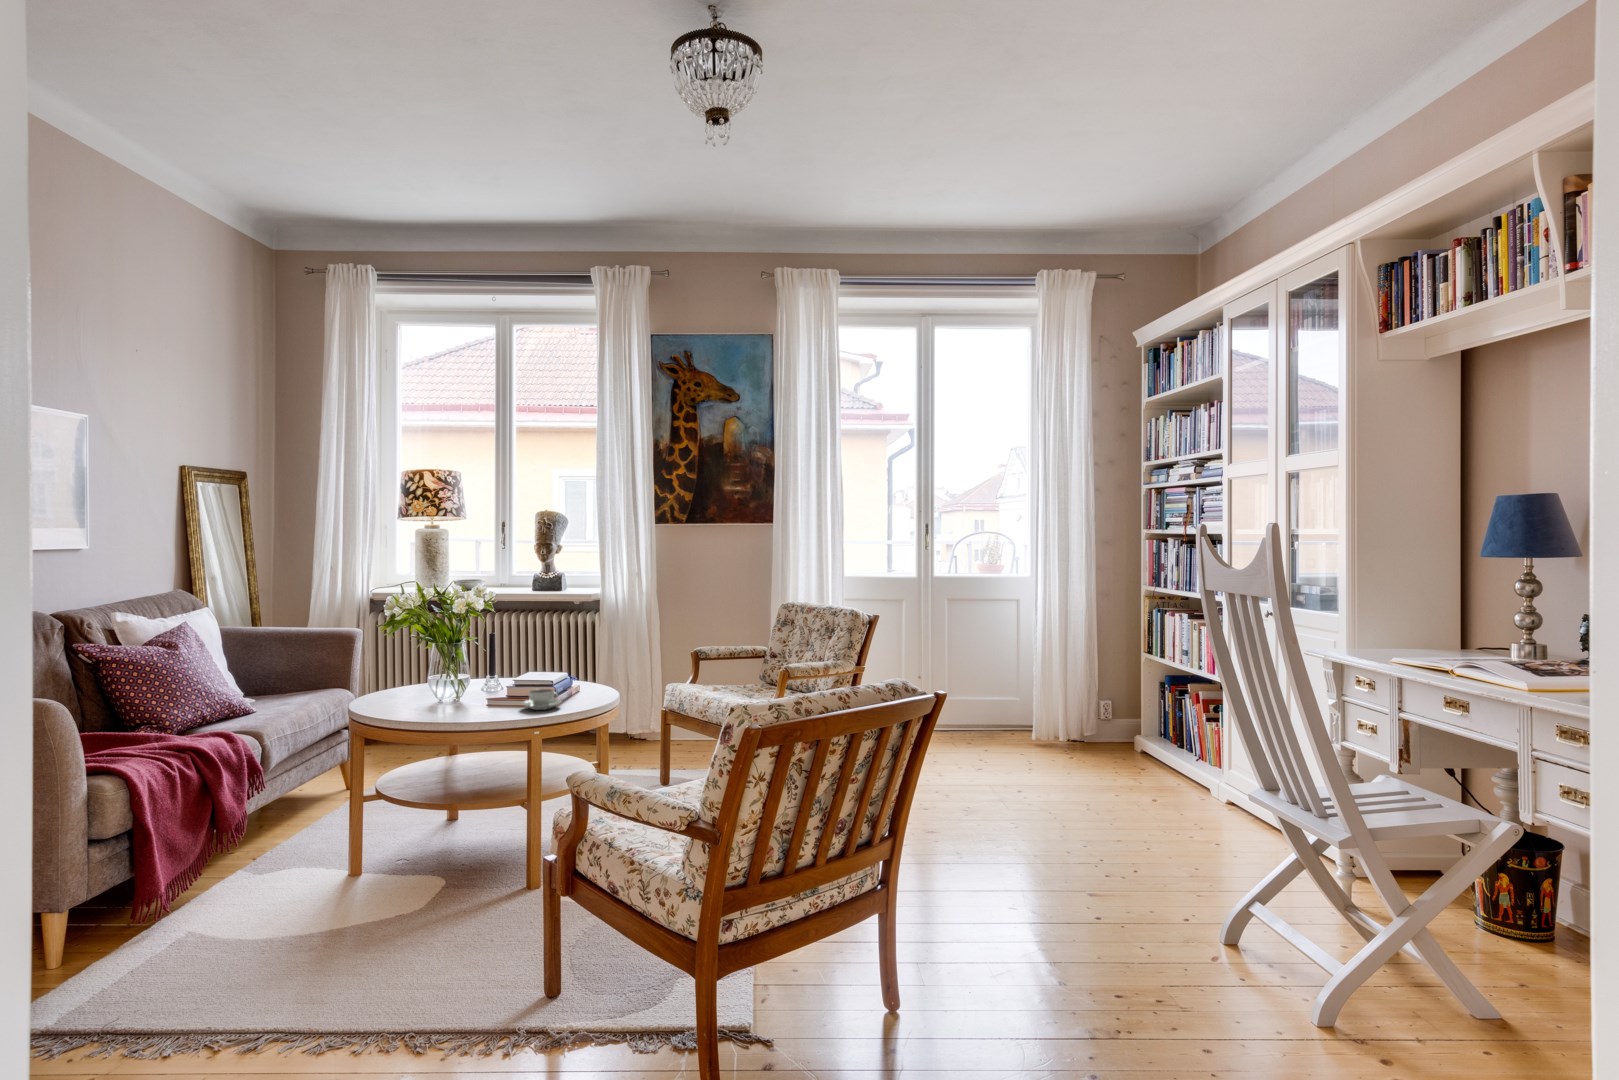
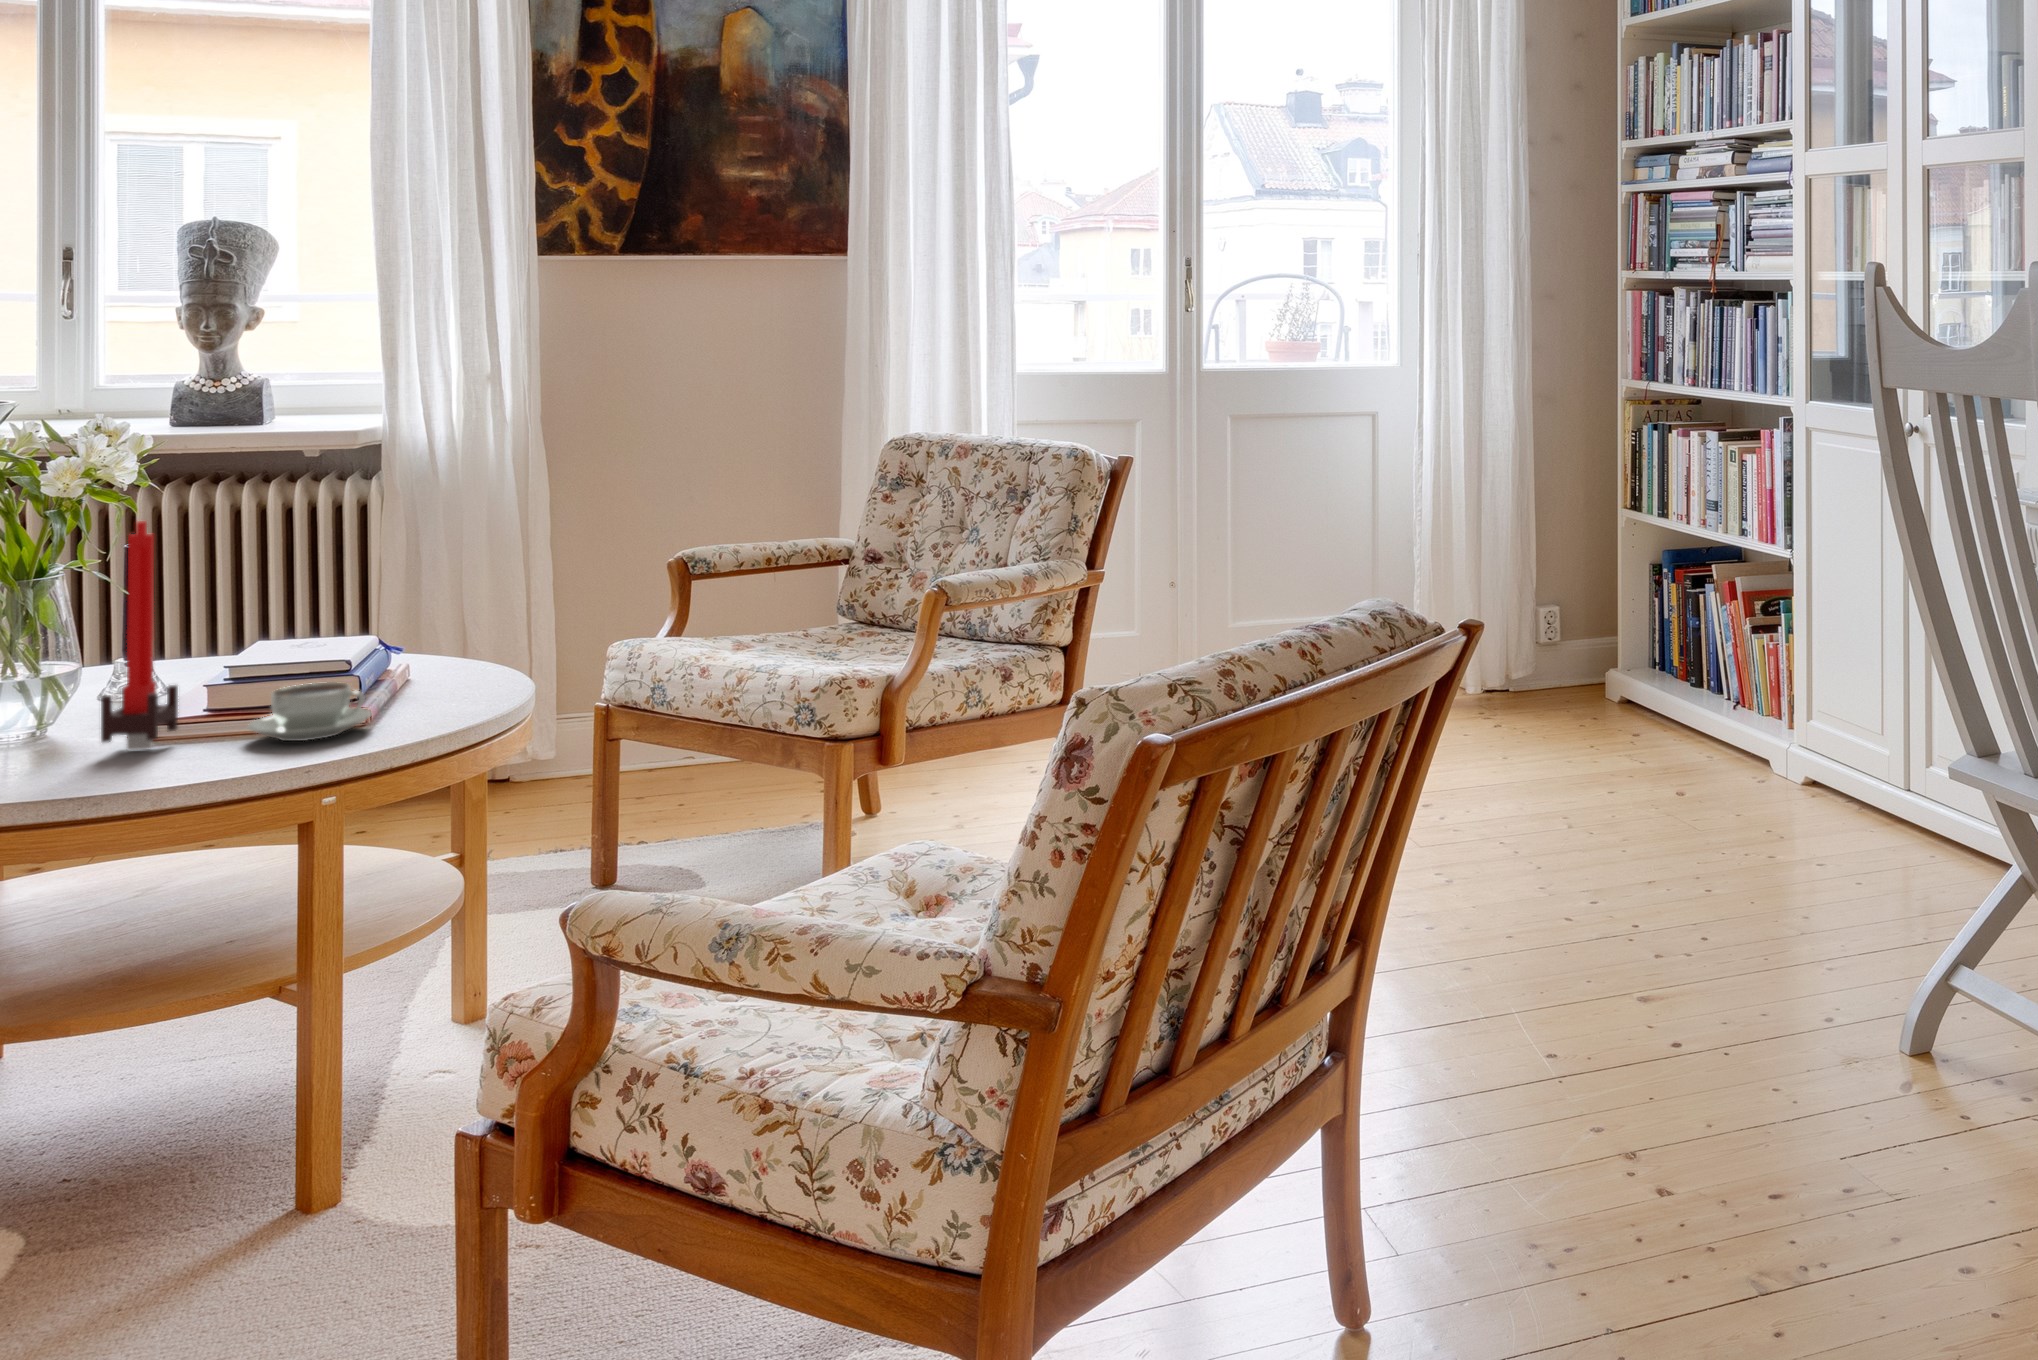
candle: none [477,625,501,709] -> present [101,521,178,750]

